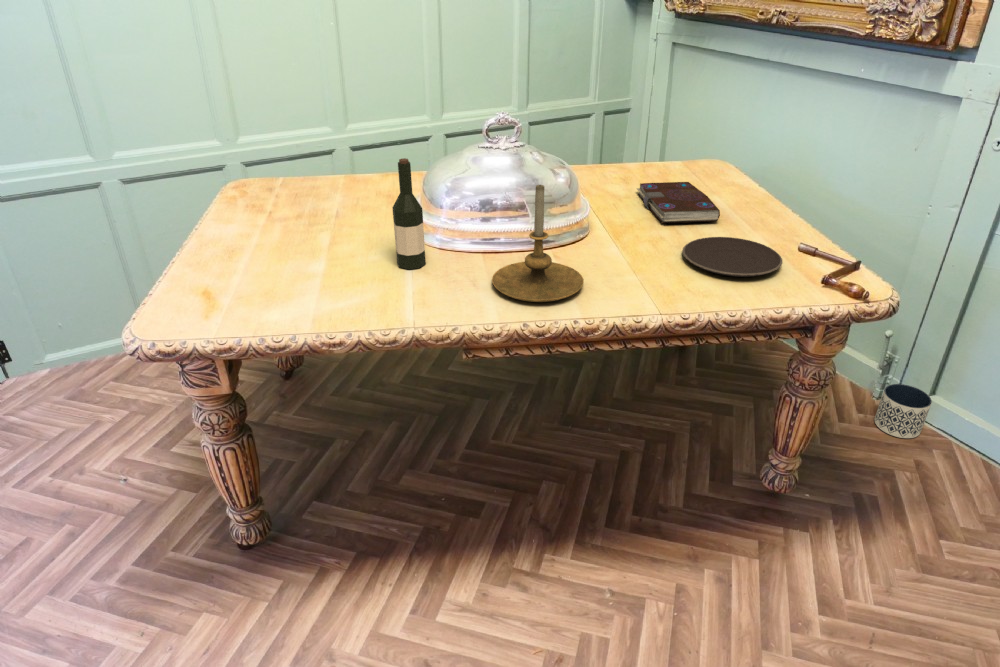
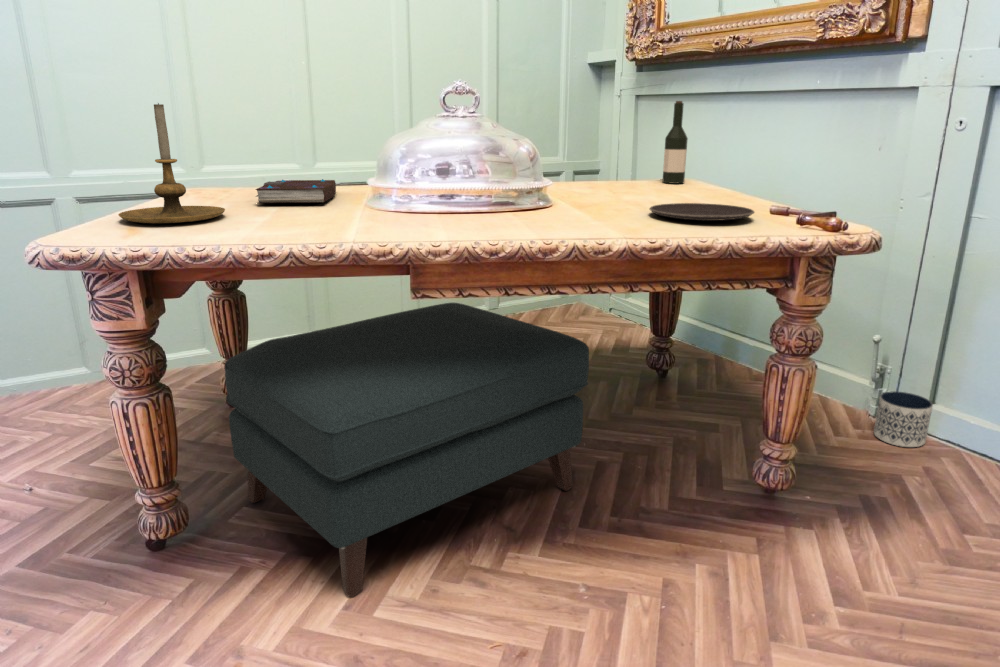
wine bottle: present [392,158,426,269] -> present [663,101,688,184]
book: present [637,182,720,223] -> present [256,179,336,203]
candle holder: present [492,185,584,302] -> present [118,103,225,223]
ottoman: none [295,308,620,603] -> present [225,303,589,597]

